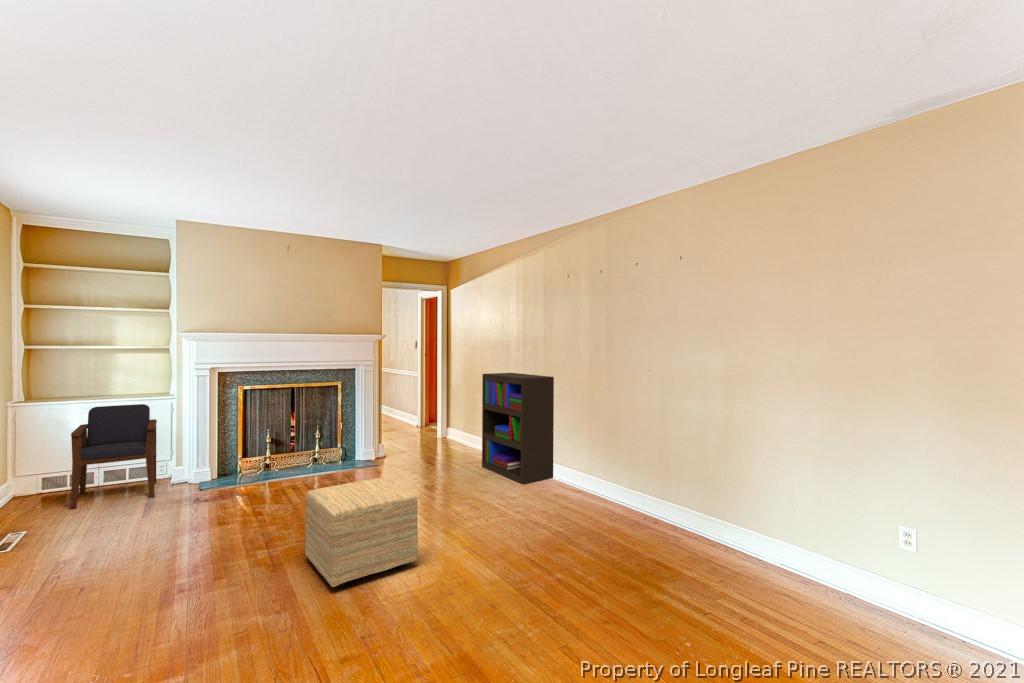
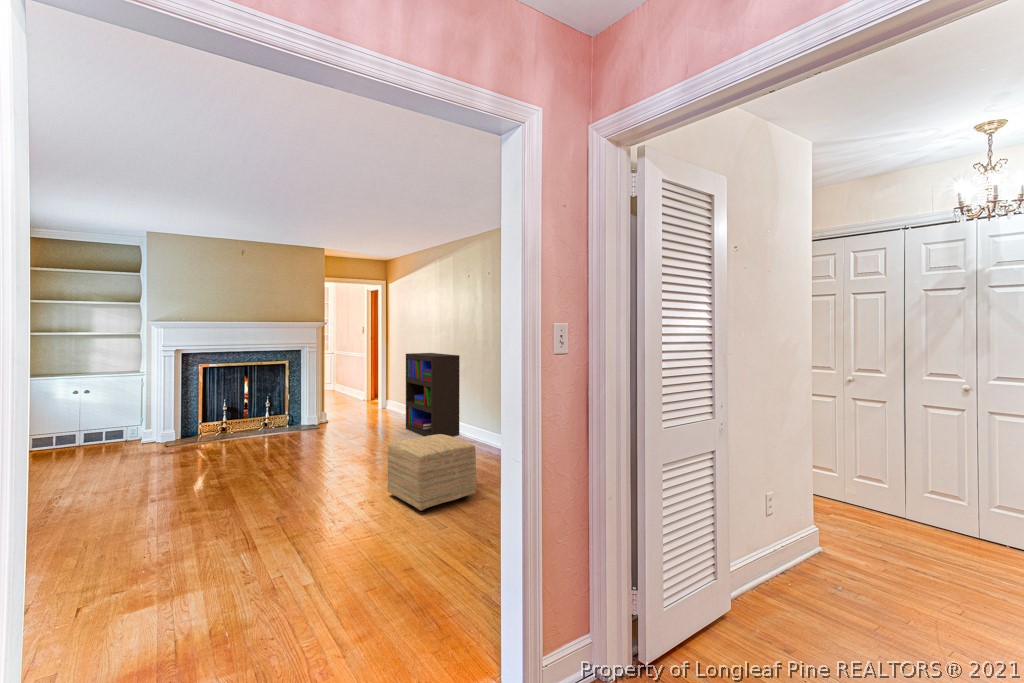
armchair: present [70,404,157,509] -> none [56,379,129,461]
ottoman: present [305,478,418,587] -> present [388,434,476,511]

